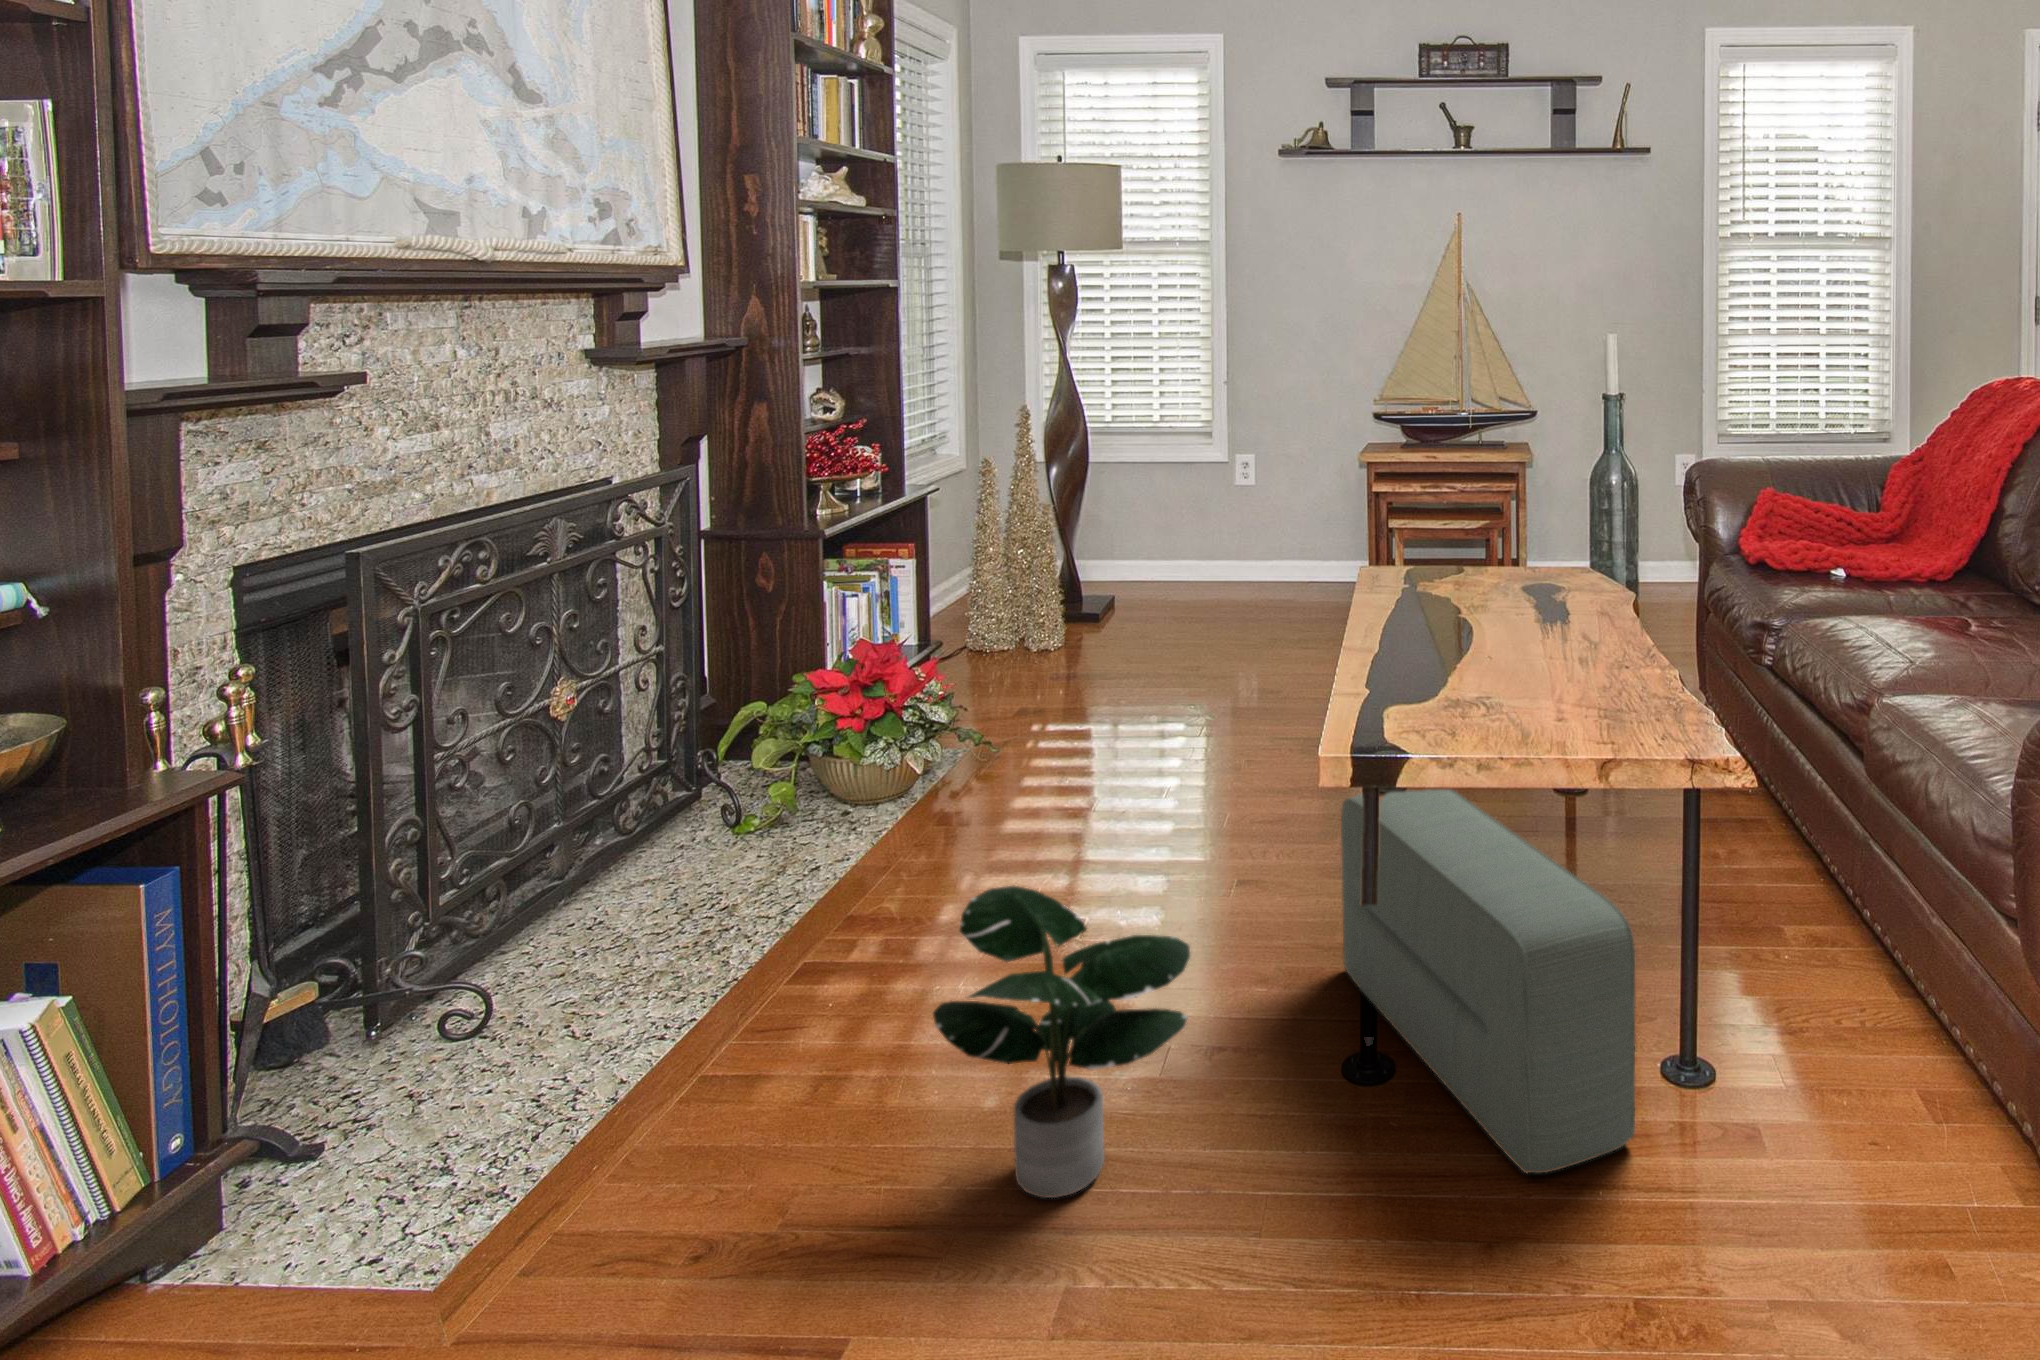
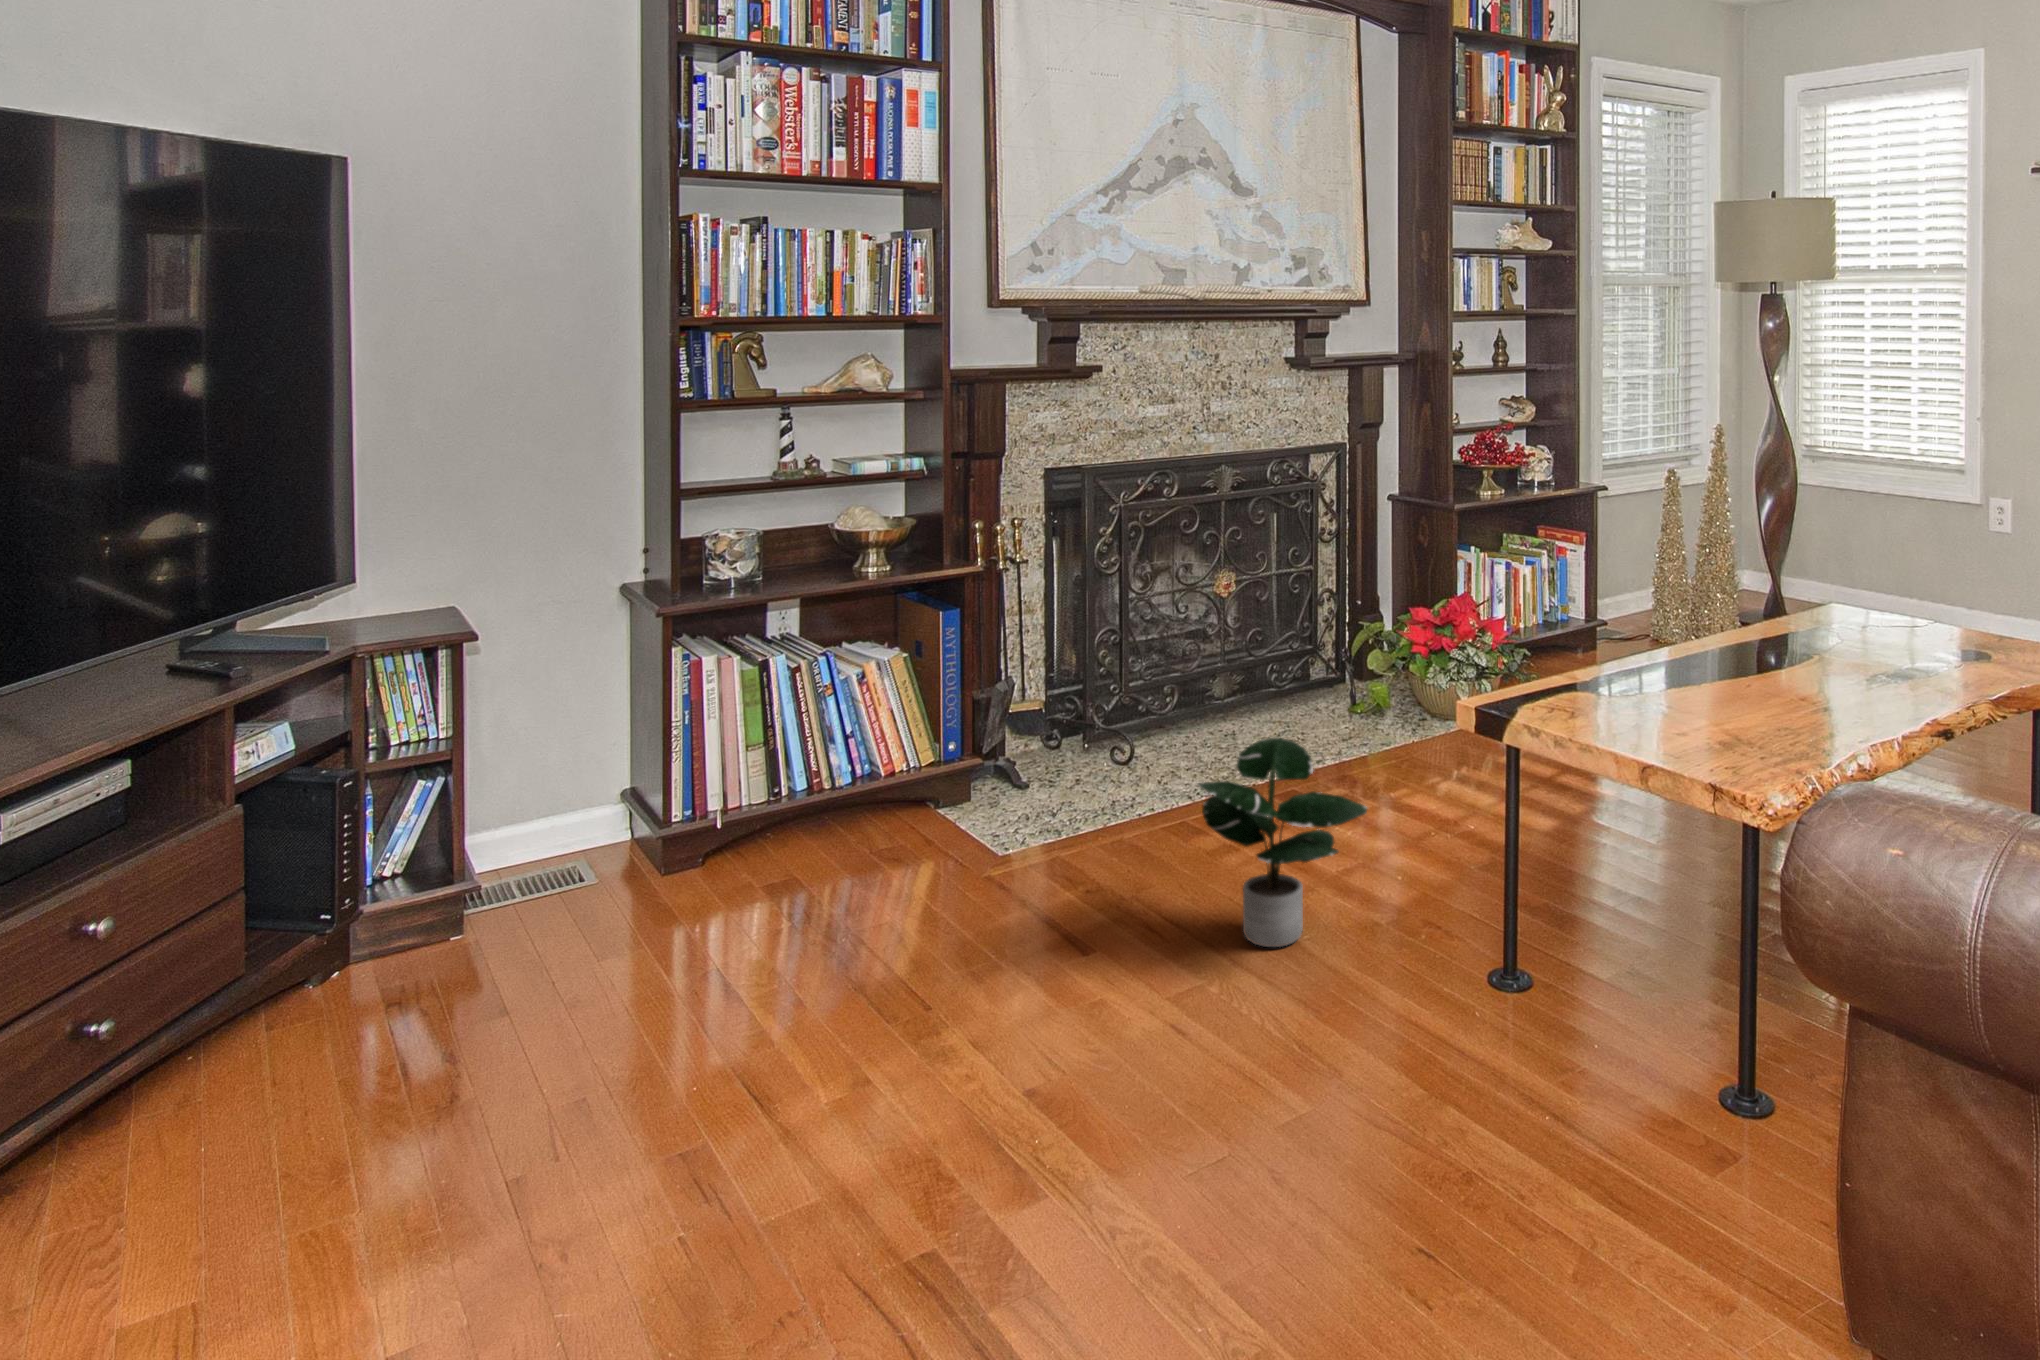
pouf: present [1341,790,1636,1174] -> none [1509,769,1684,1095]

